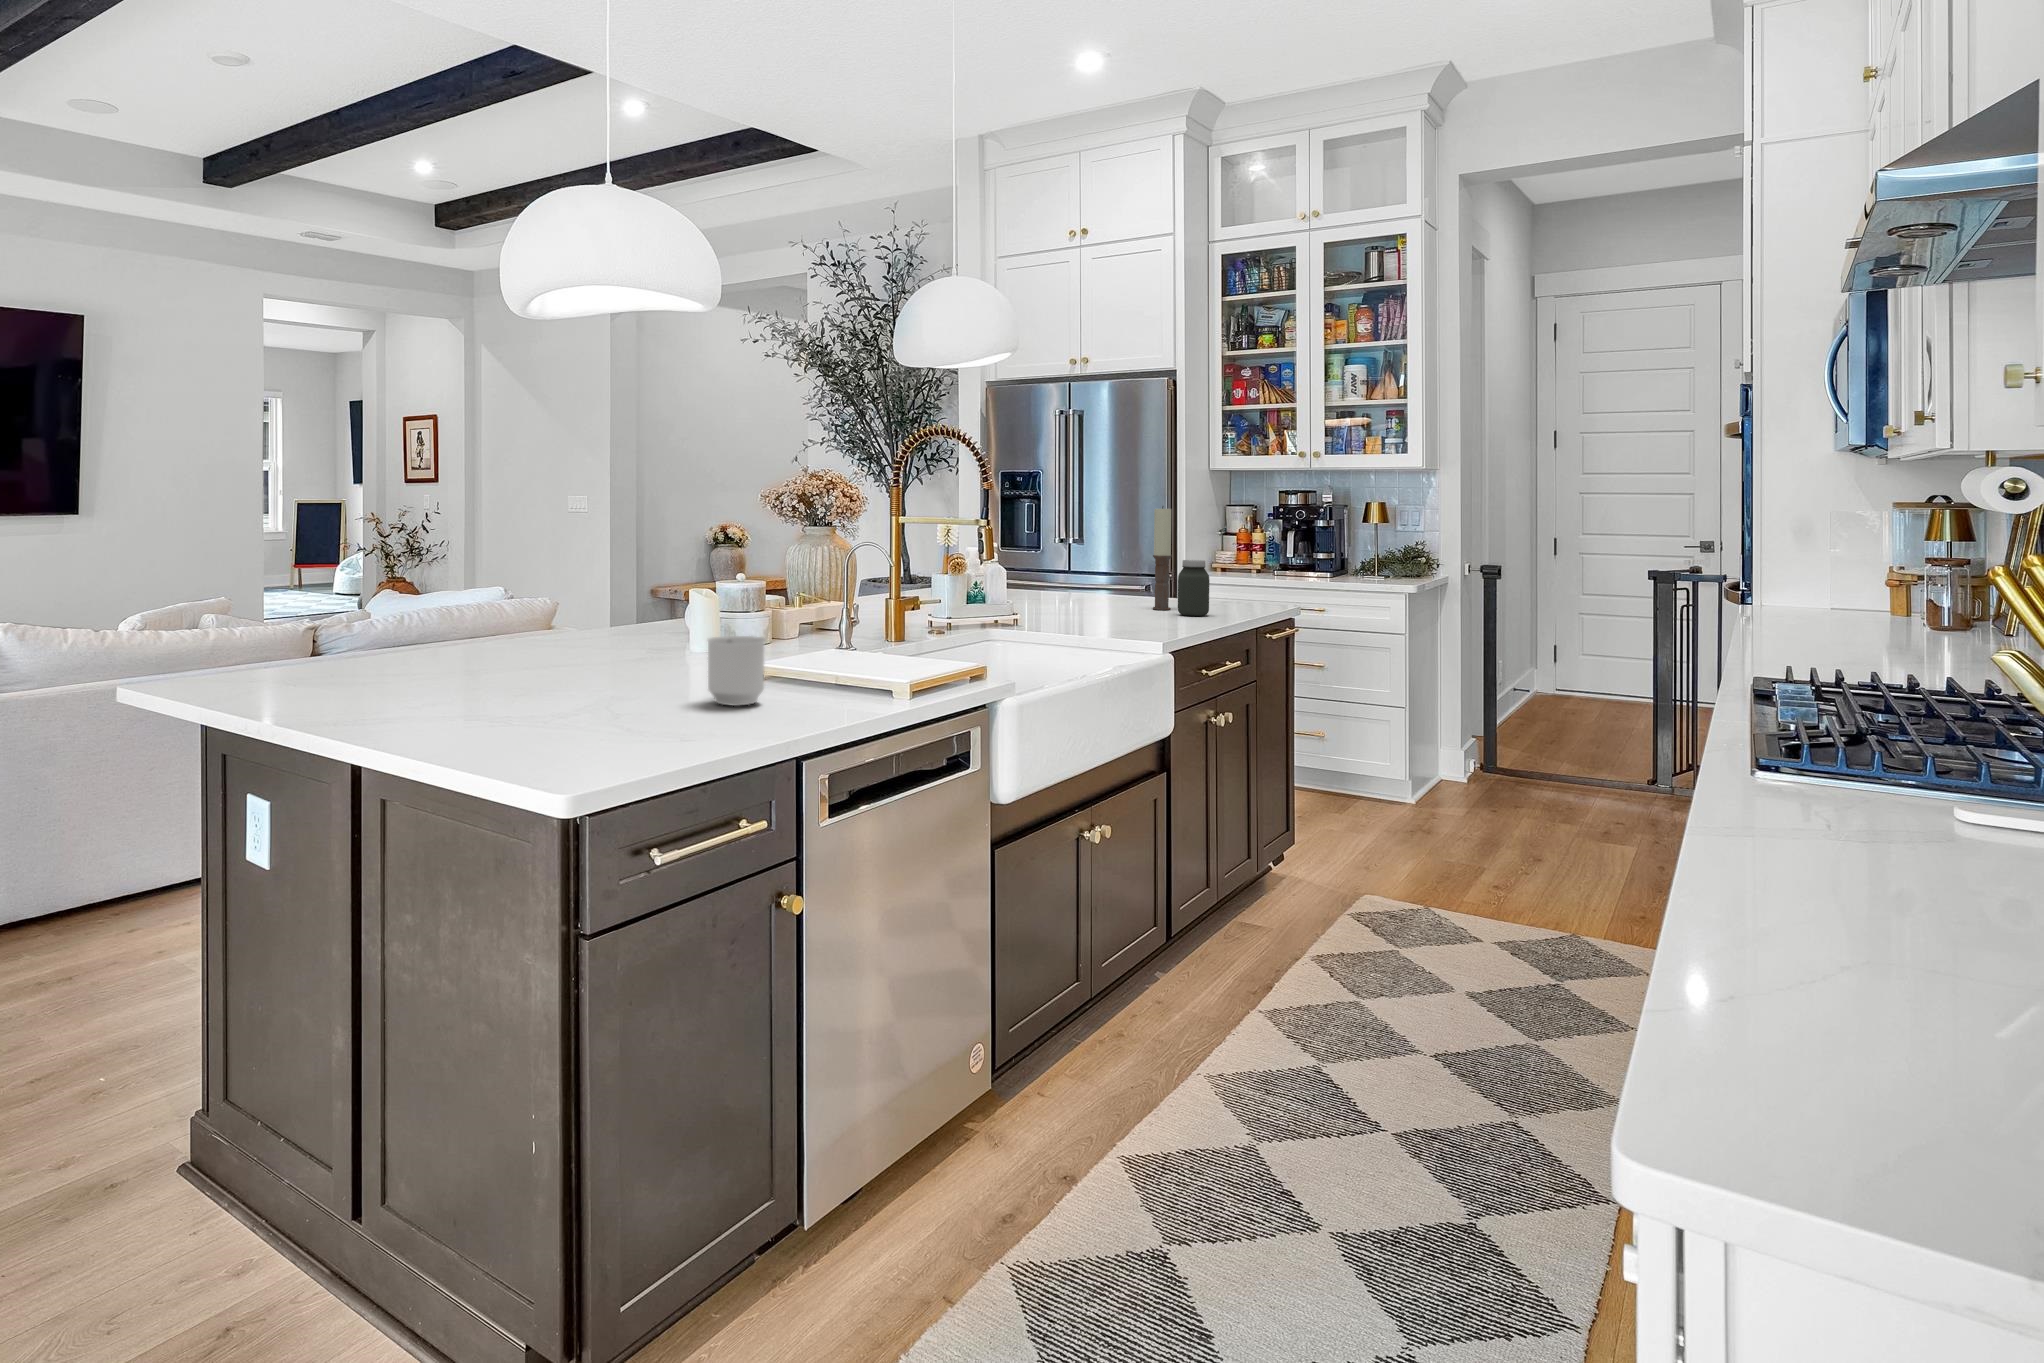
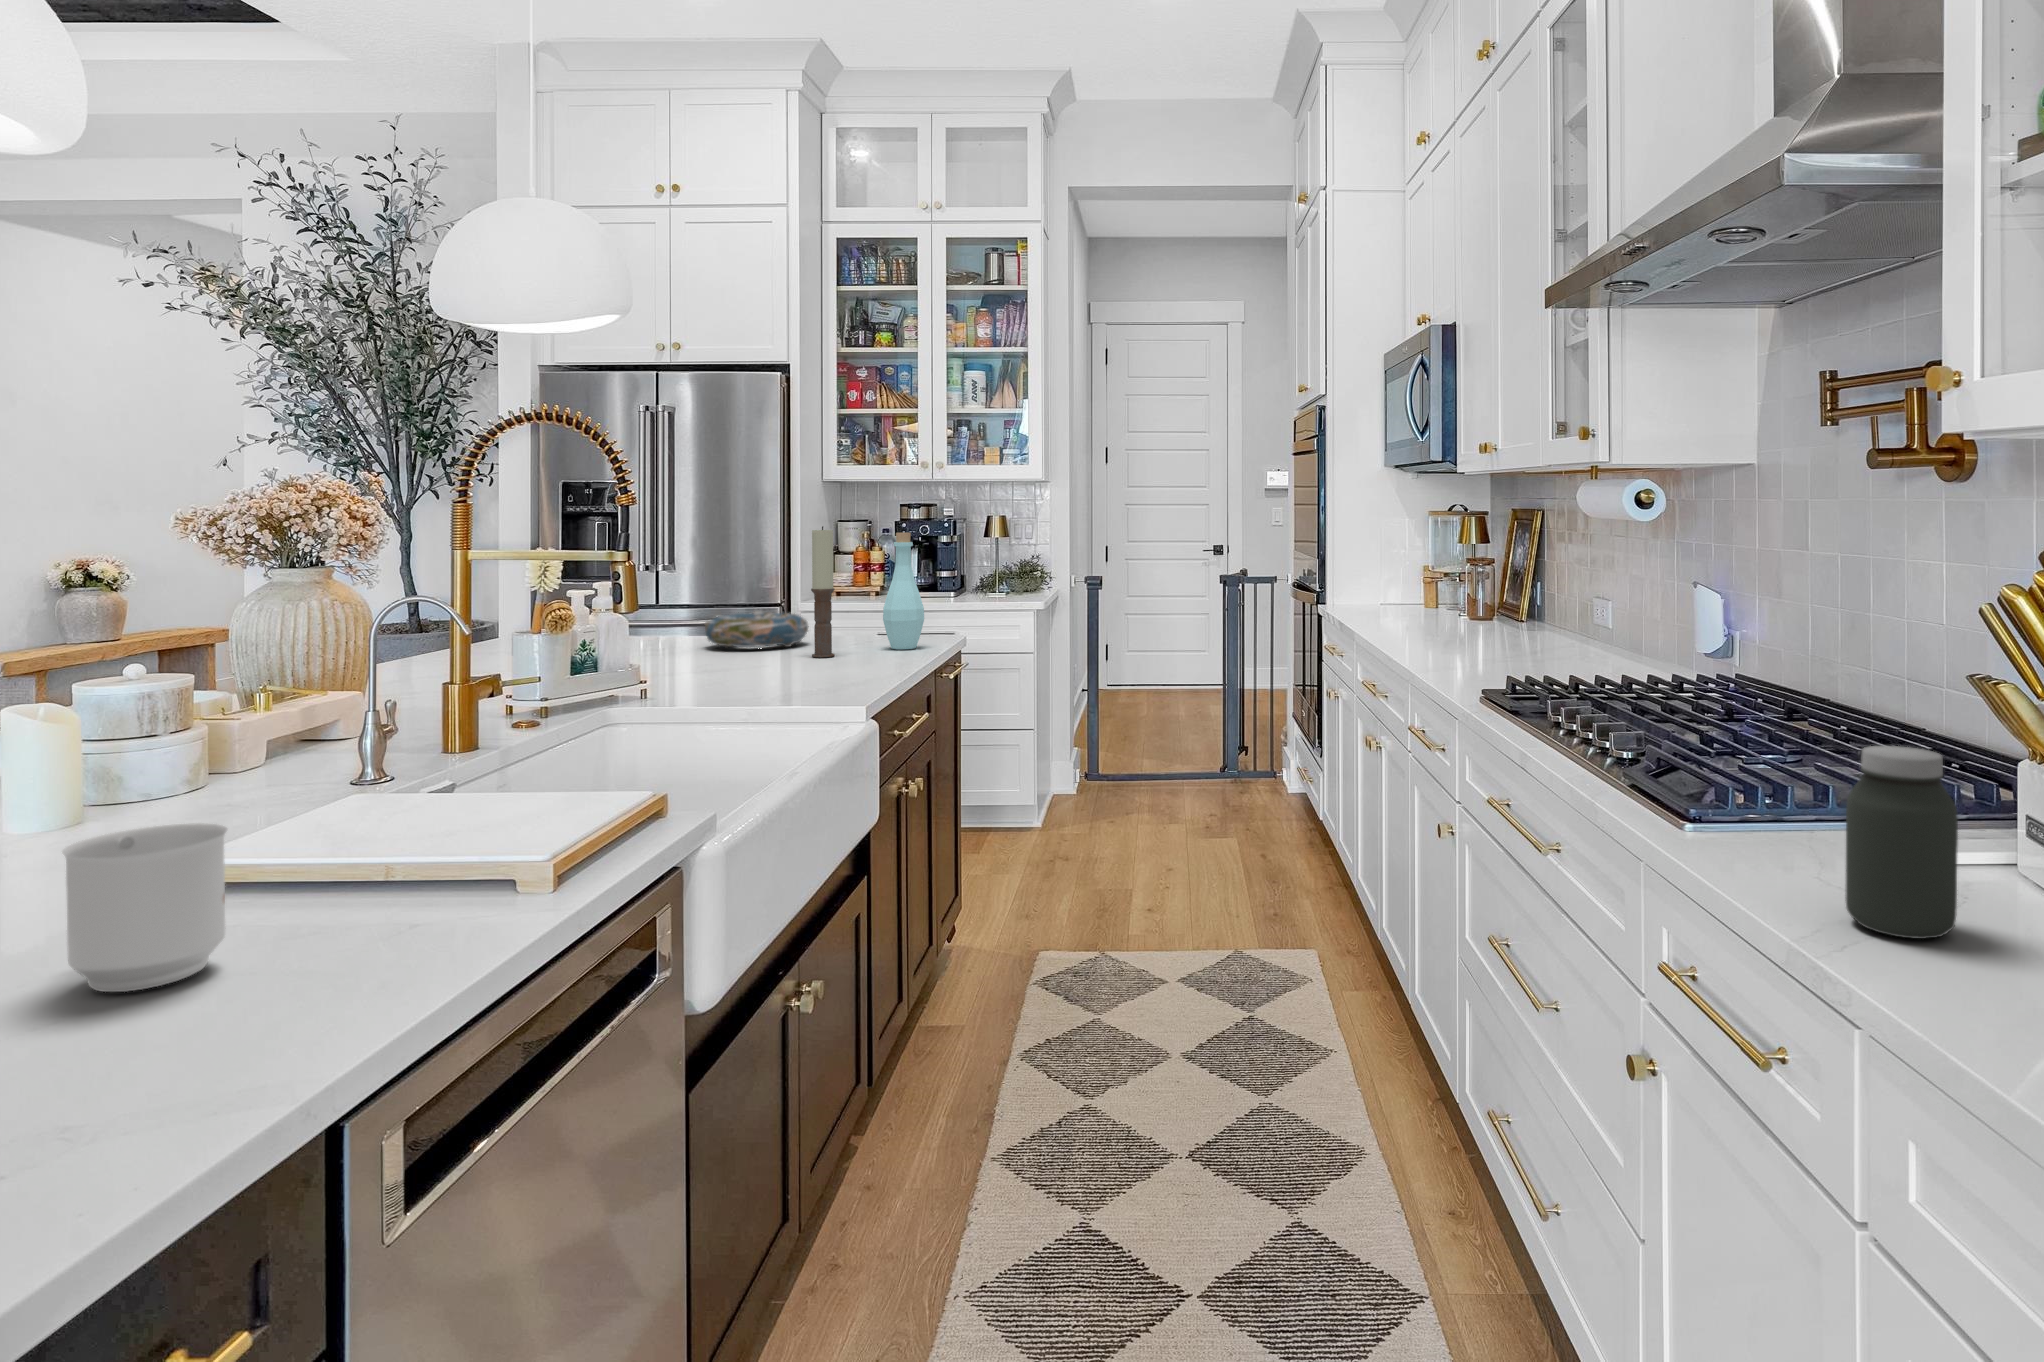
bottle: none [1214,512,1251,609] -> present [883,533,924,649]
jar: present [1178,560,1209,616] -> present [1845,746,1958,939]
decorative bowl: none [1078,573,1160,602] -> present [705,611,809,647]

